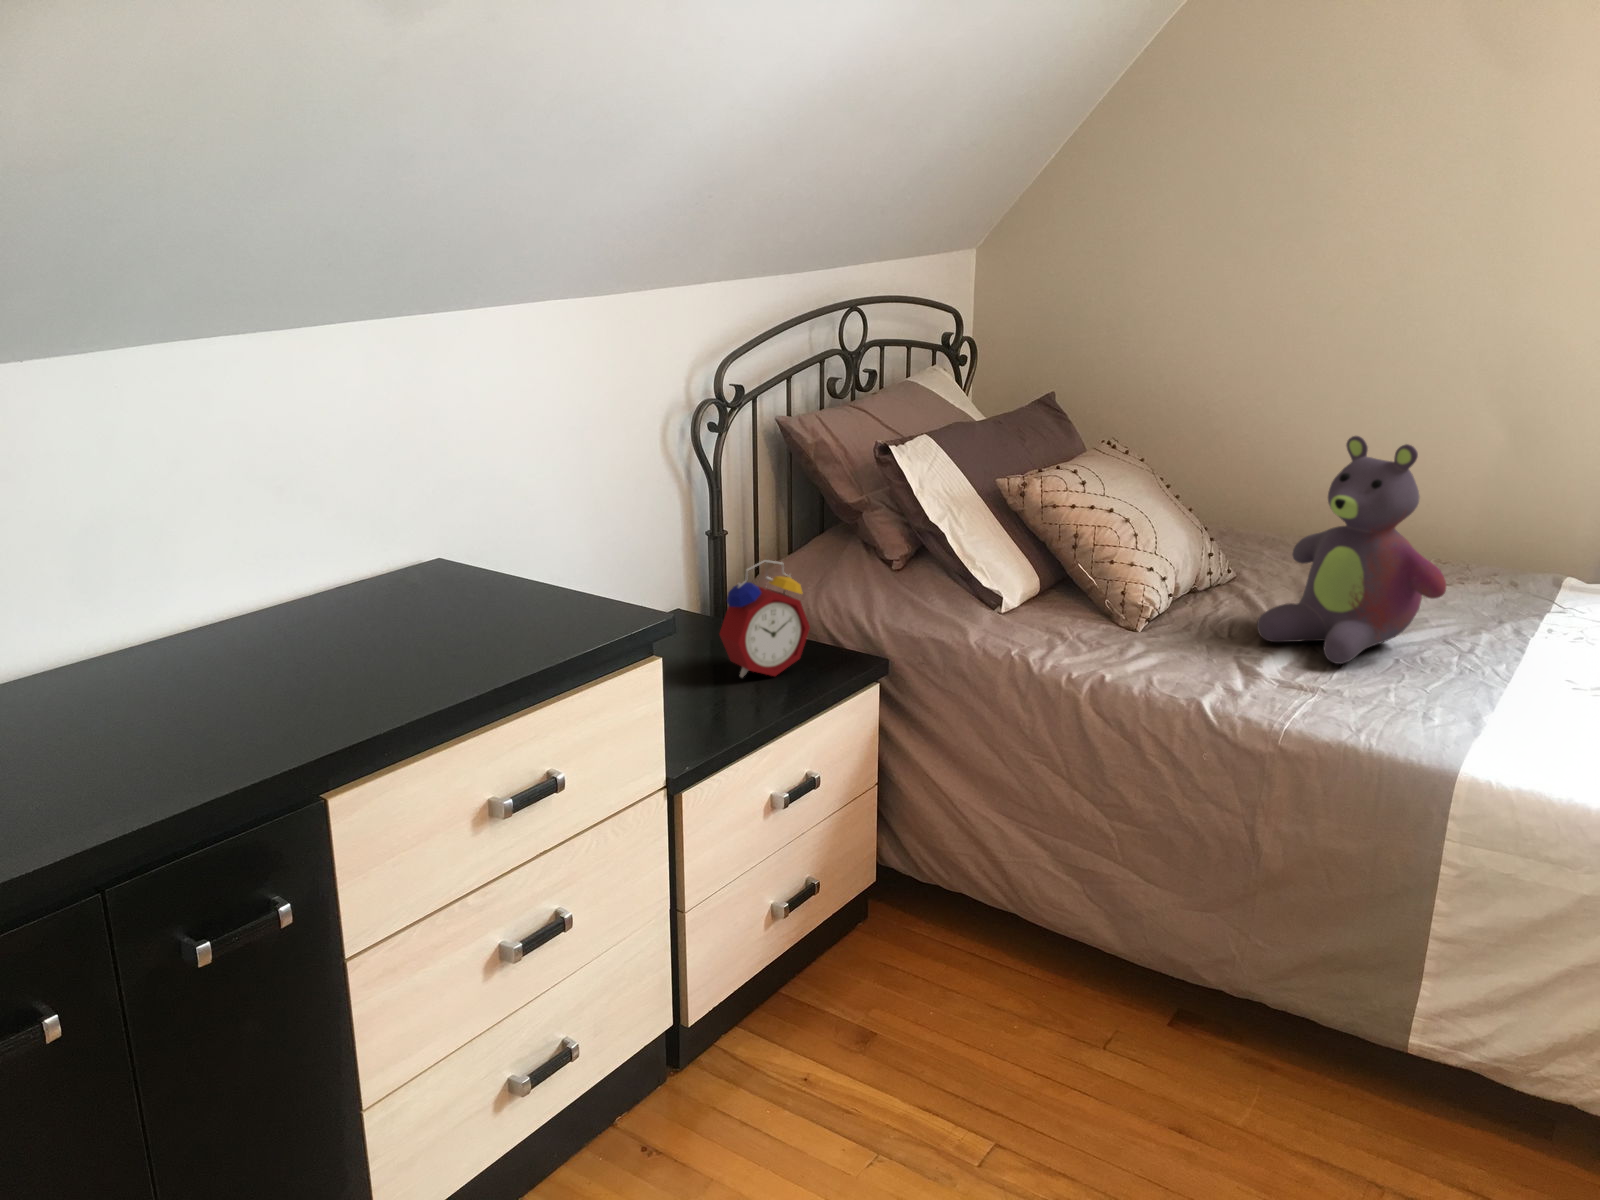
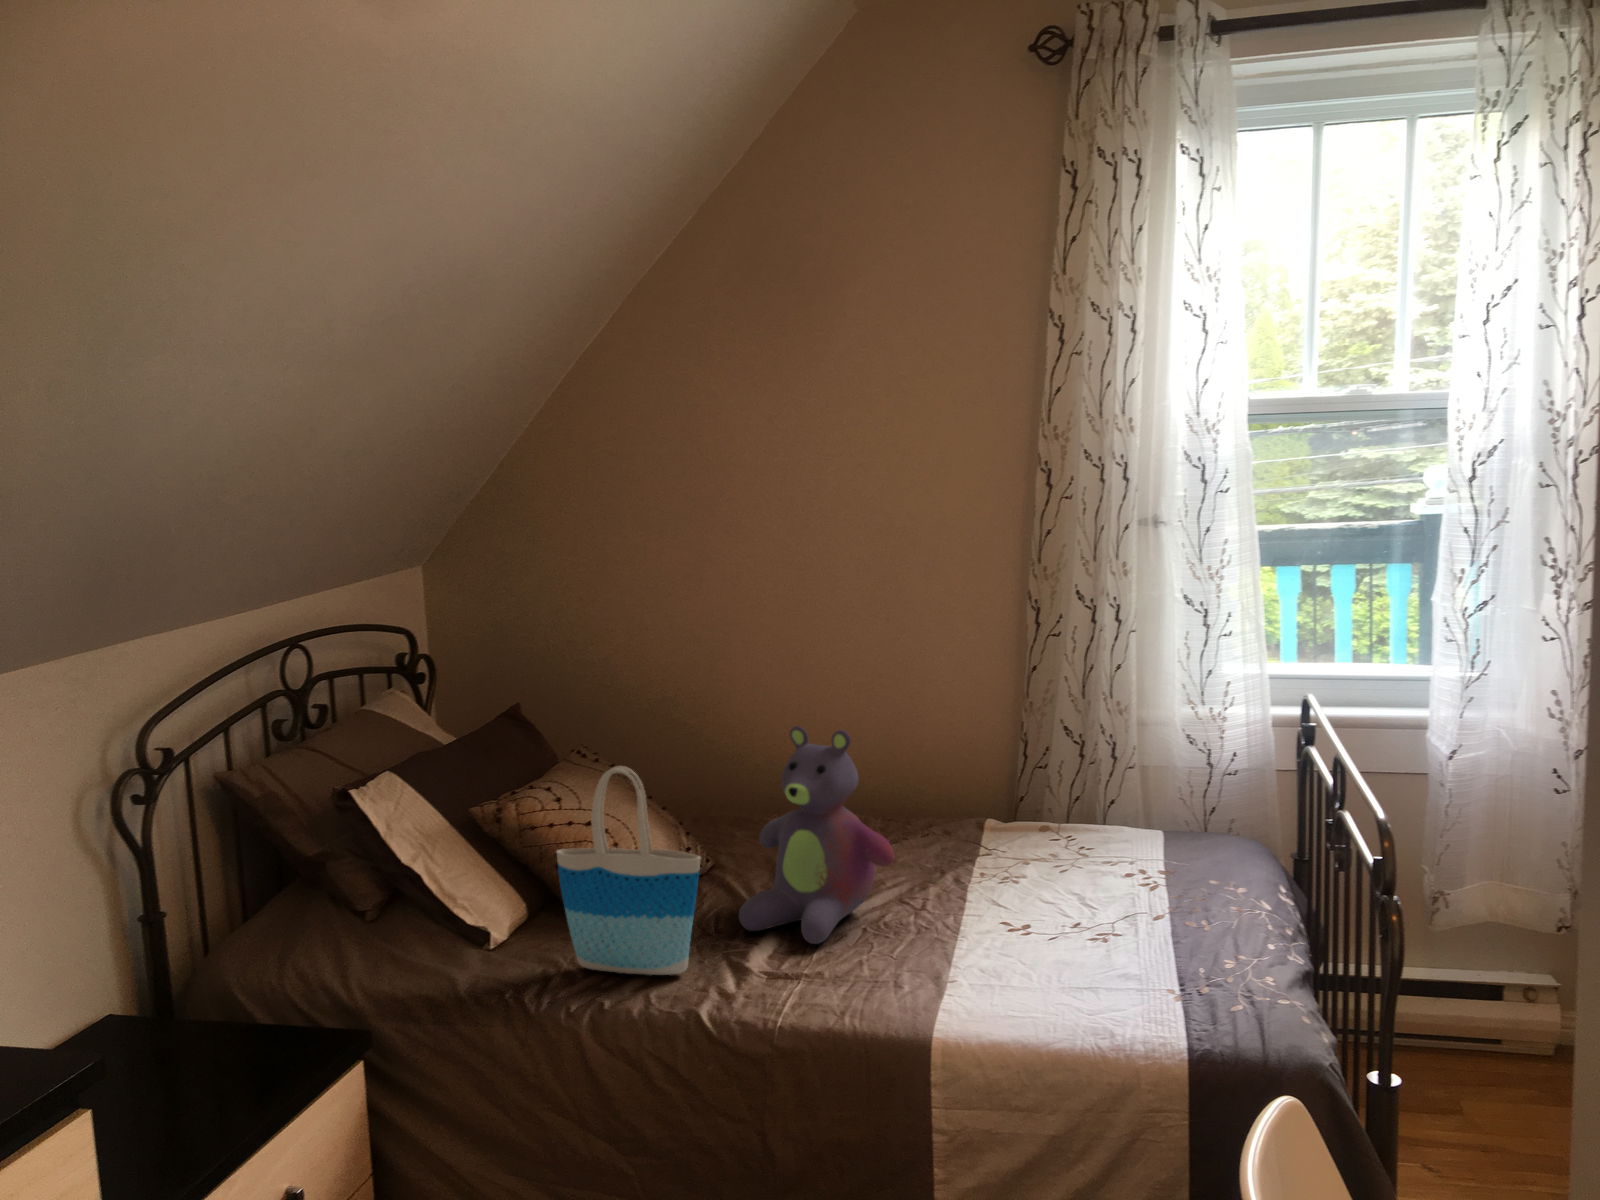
tote bag: none [1078,448,1227,664] -> present [557,766,700,975]
alarm clock: present [719,560,810,677] -> none [162,947,275,1091]

